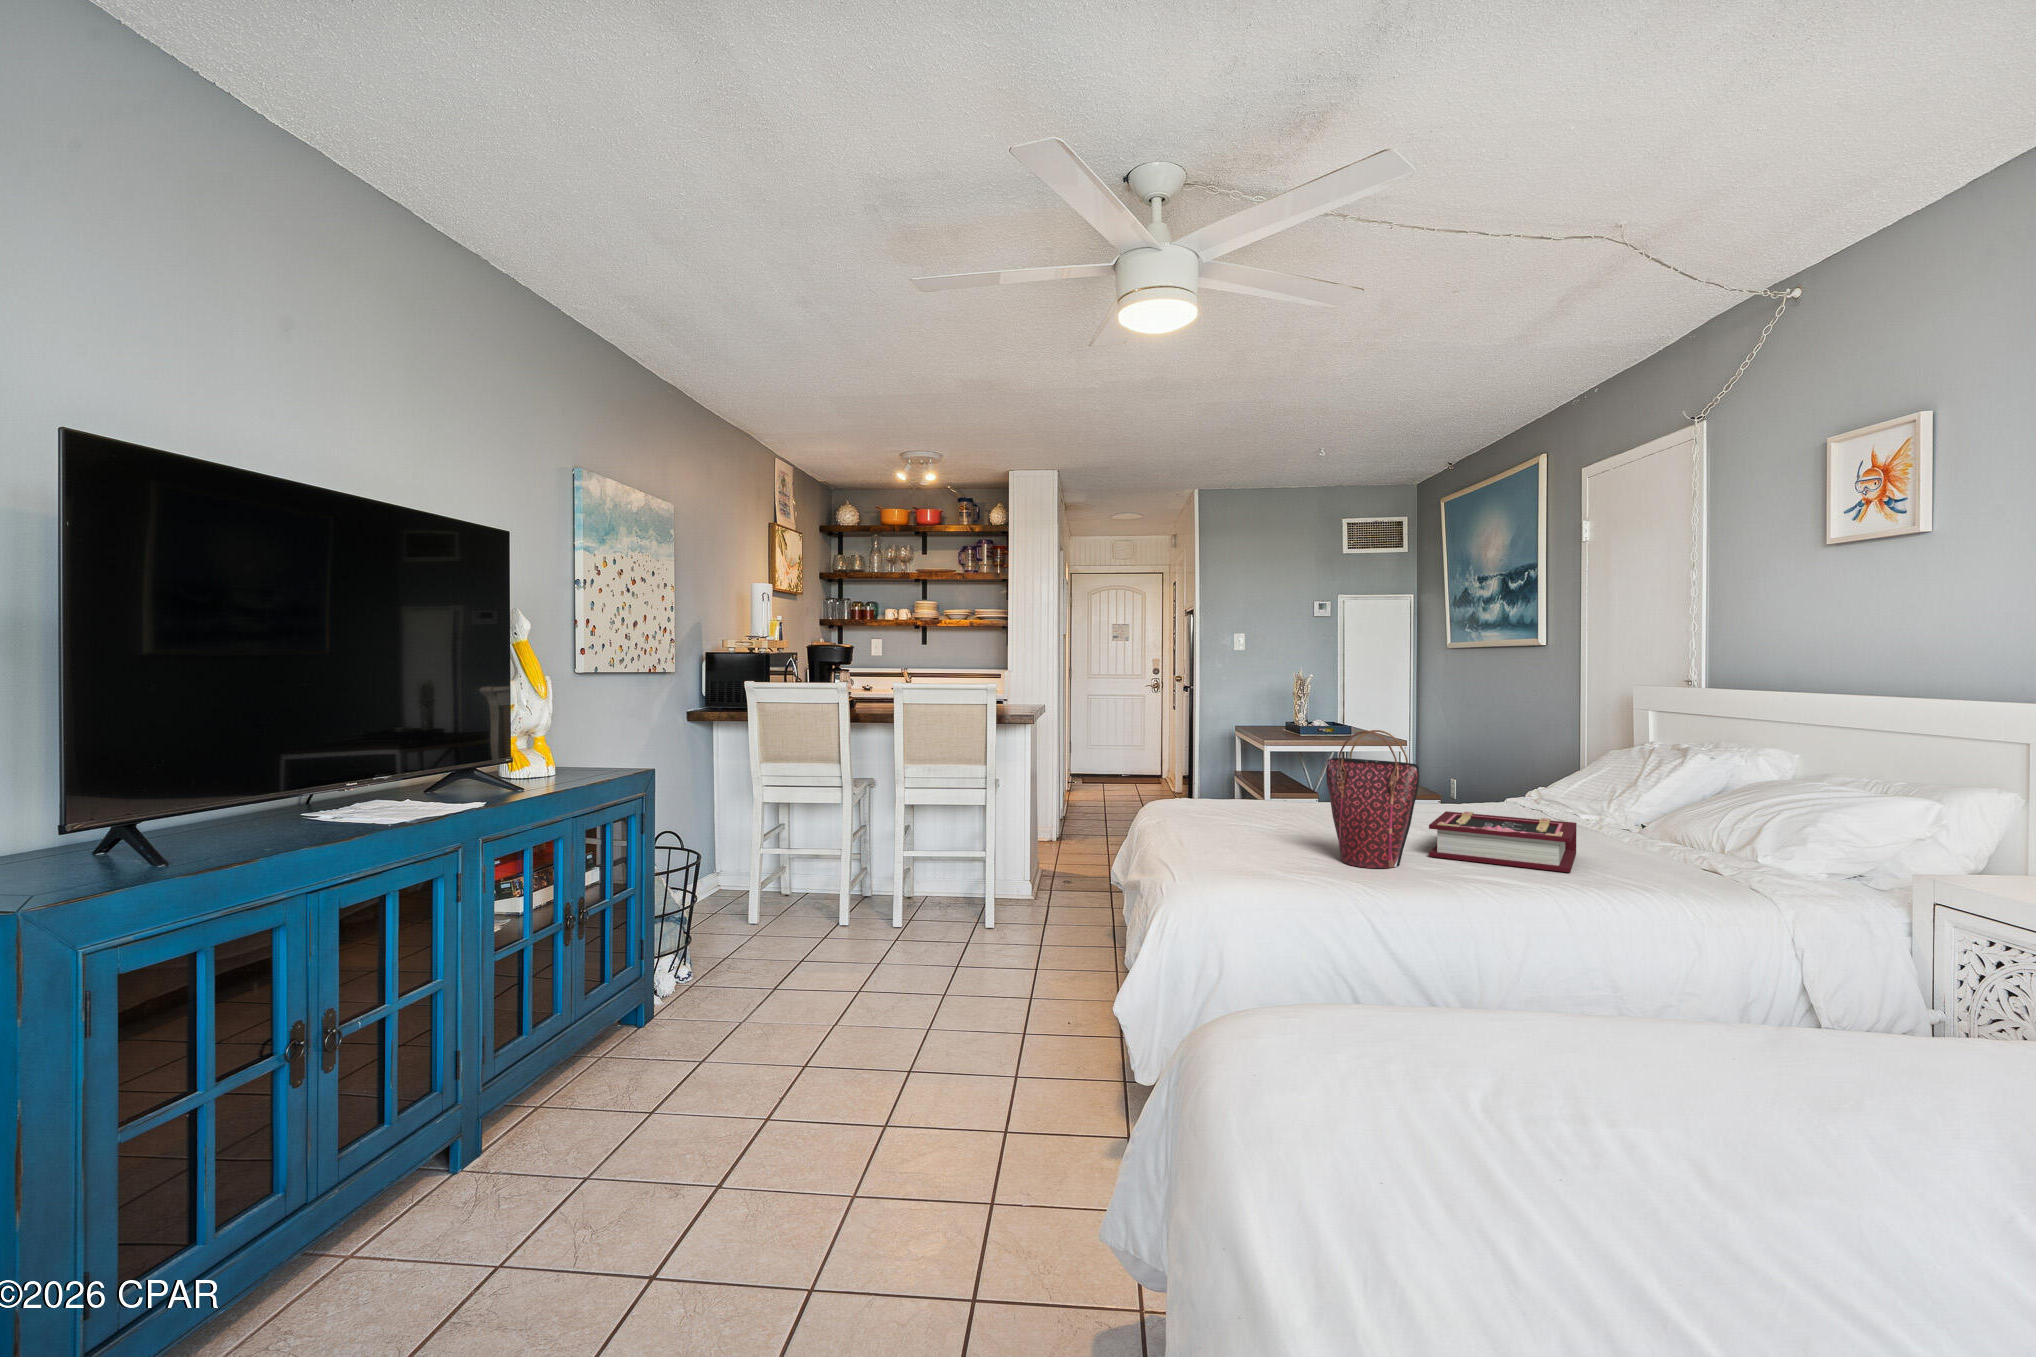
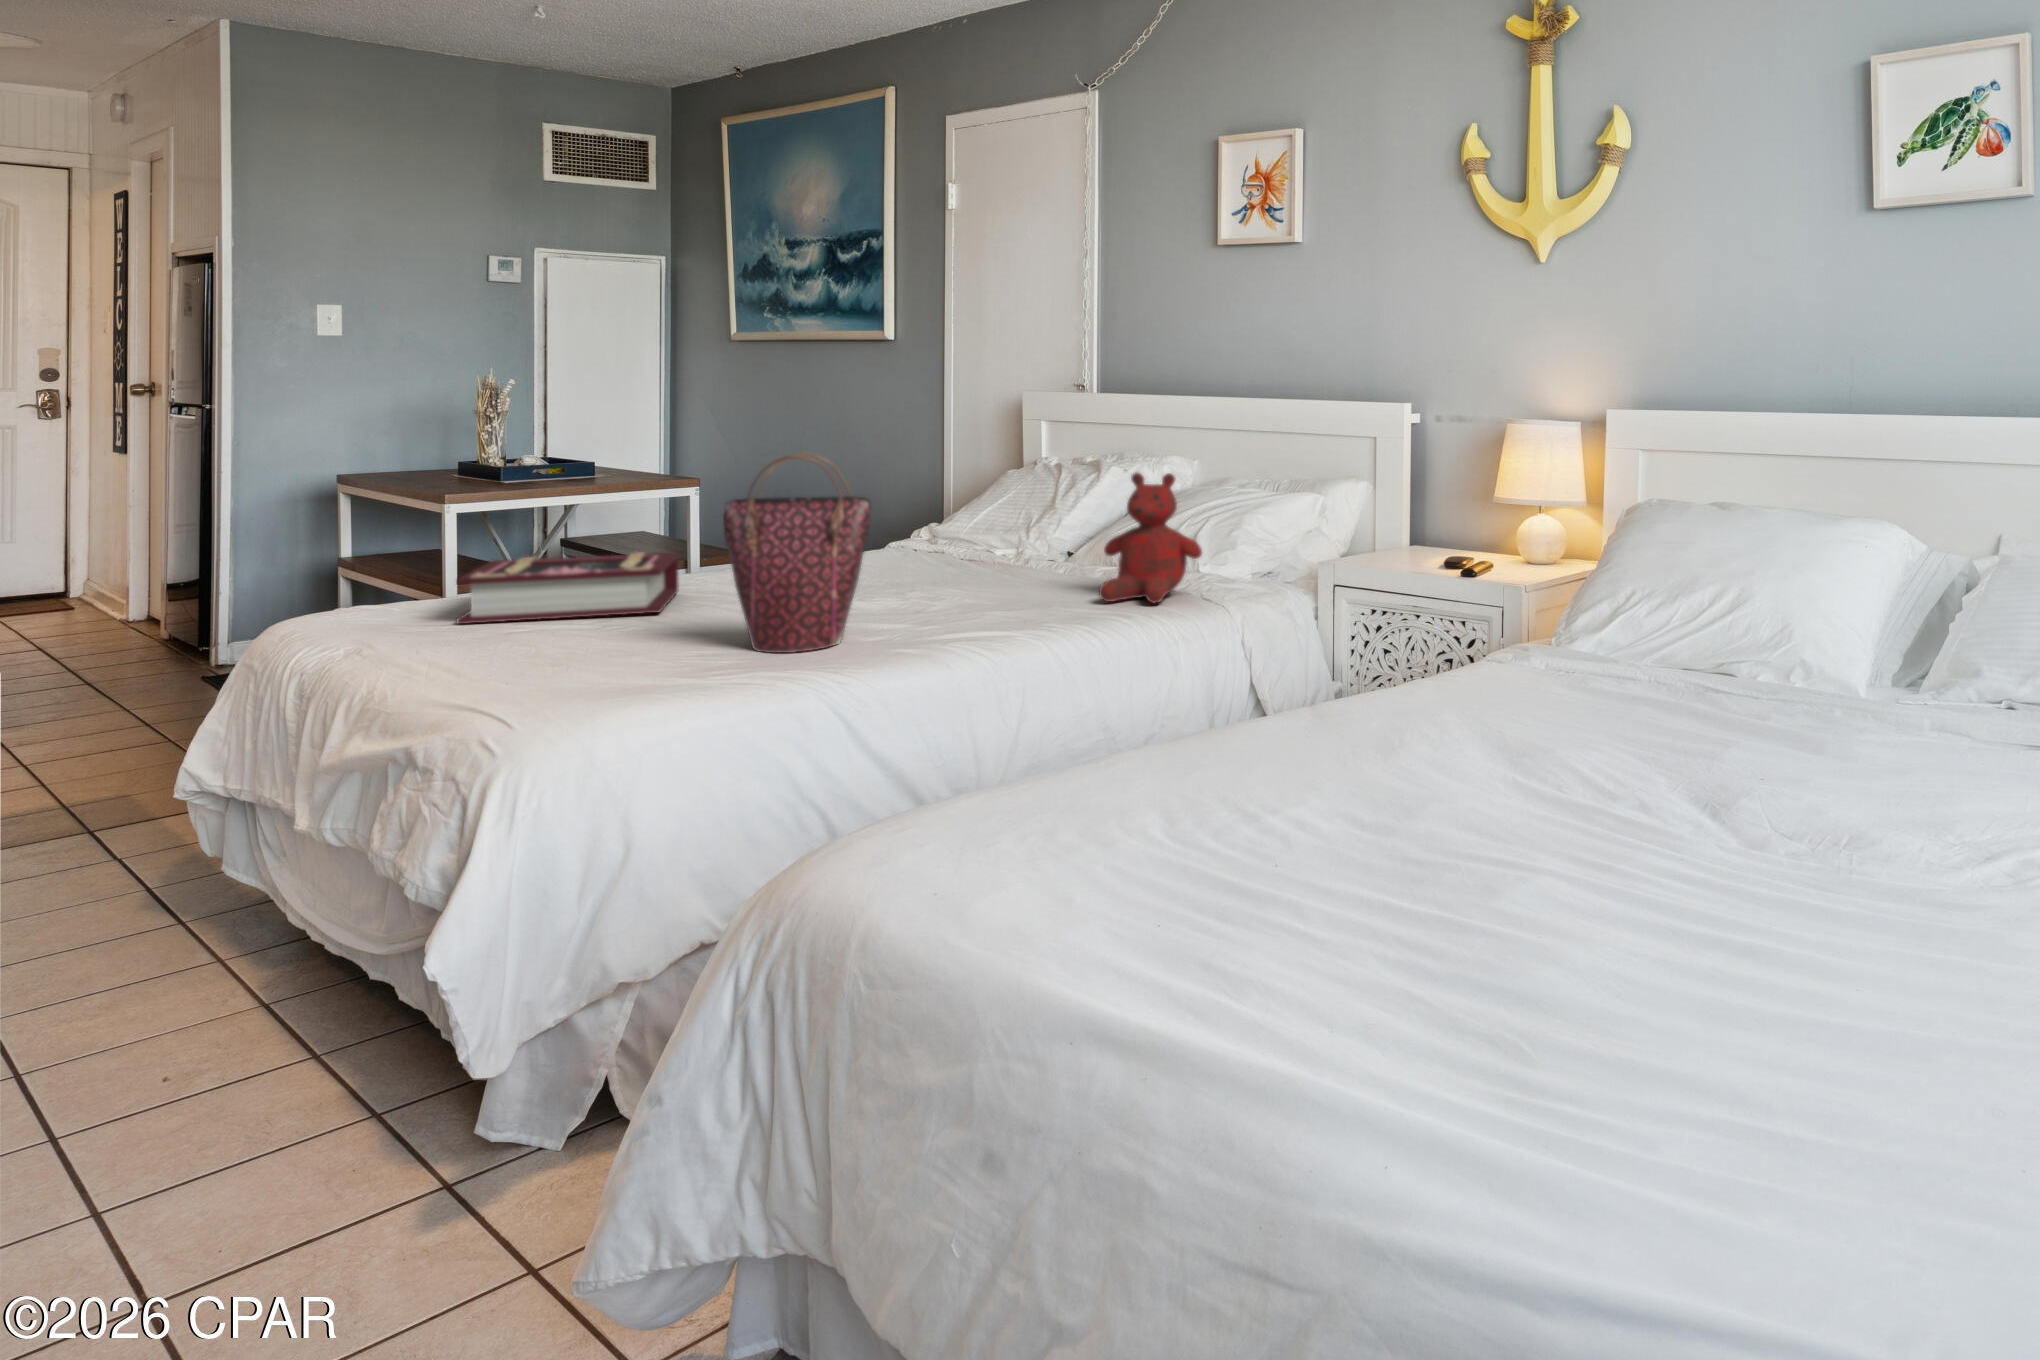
teddy bear: none [1631,762,1749,884] -> present [1099,472,1202,603]
book: present [1429,811,1577,872] -> present [456,552,679,624]

